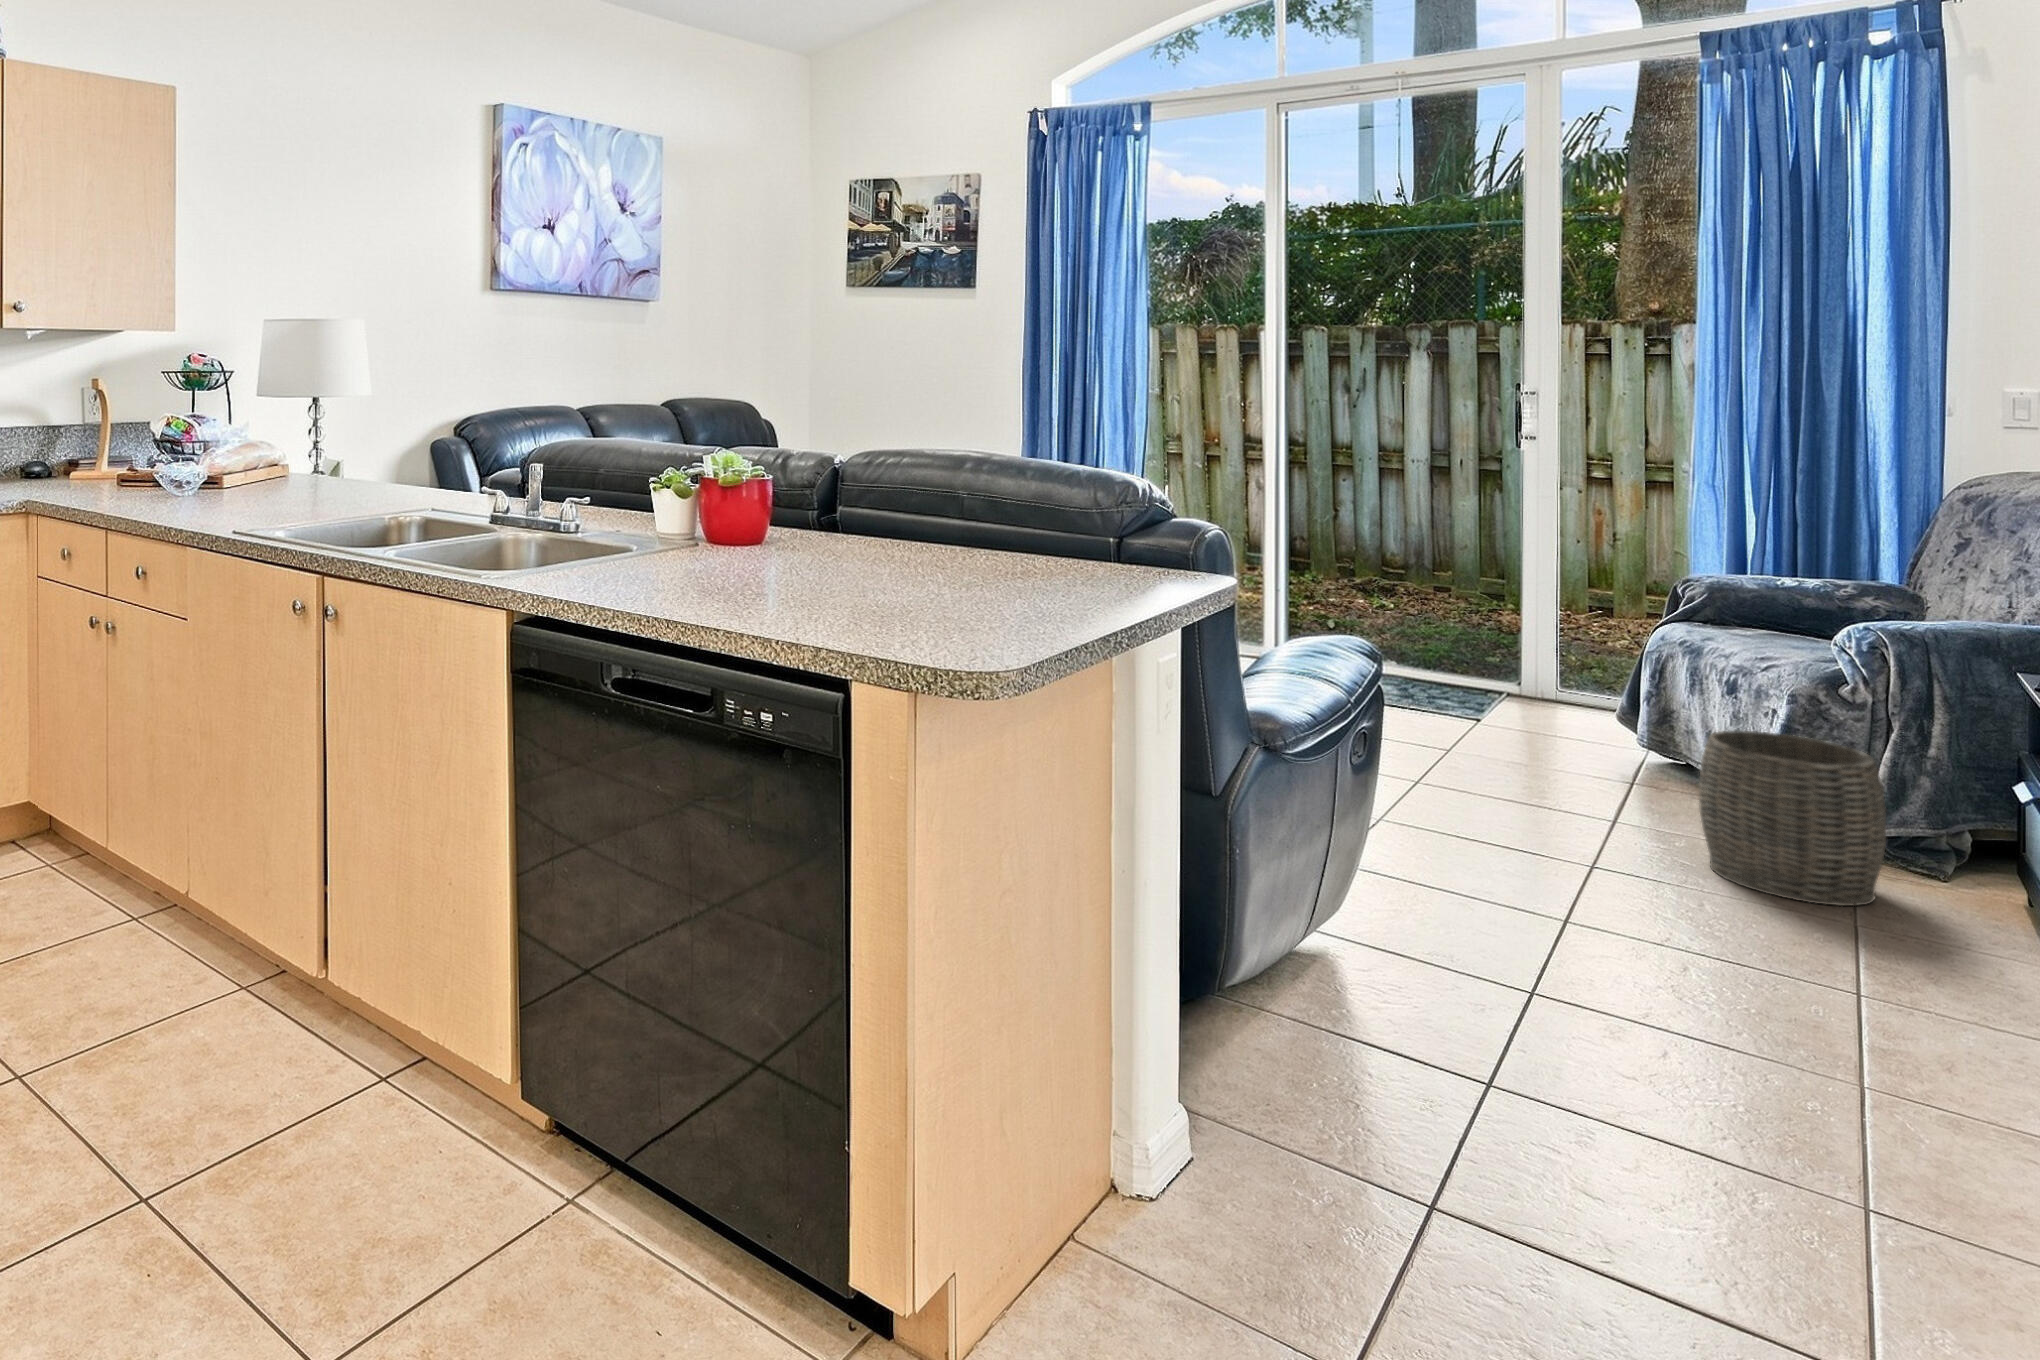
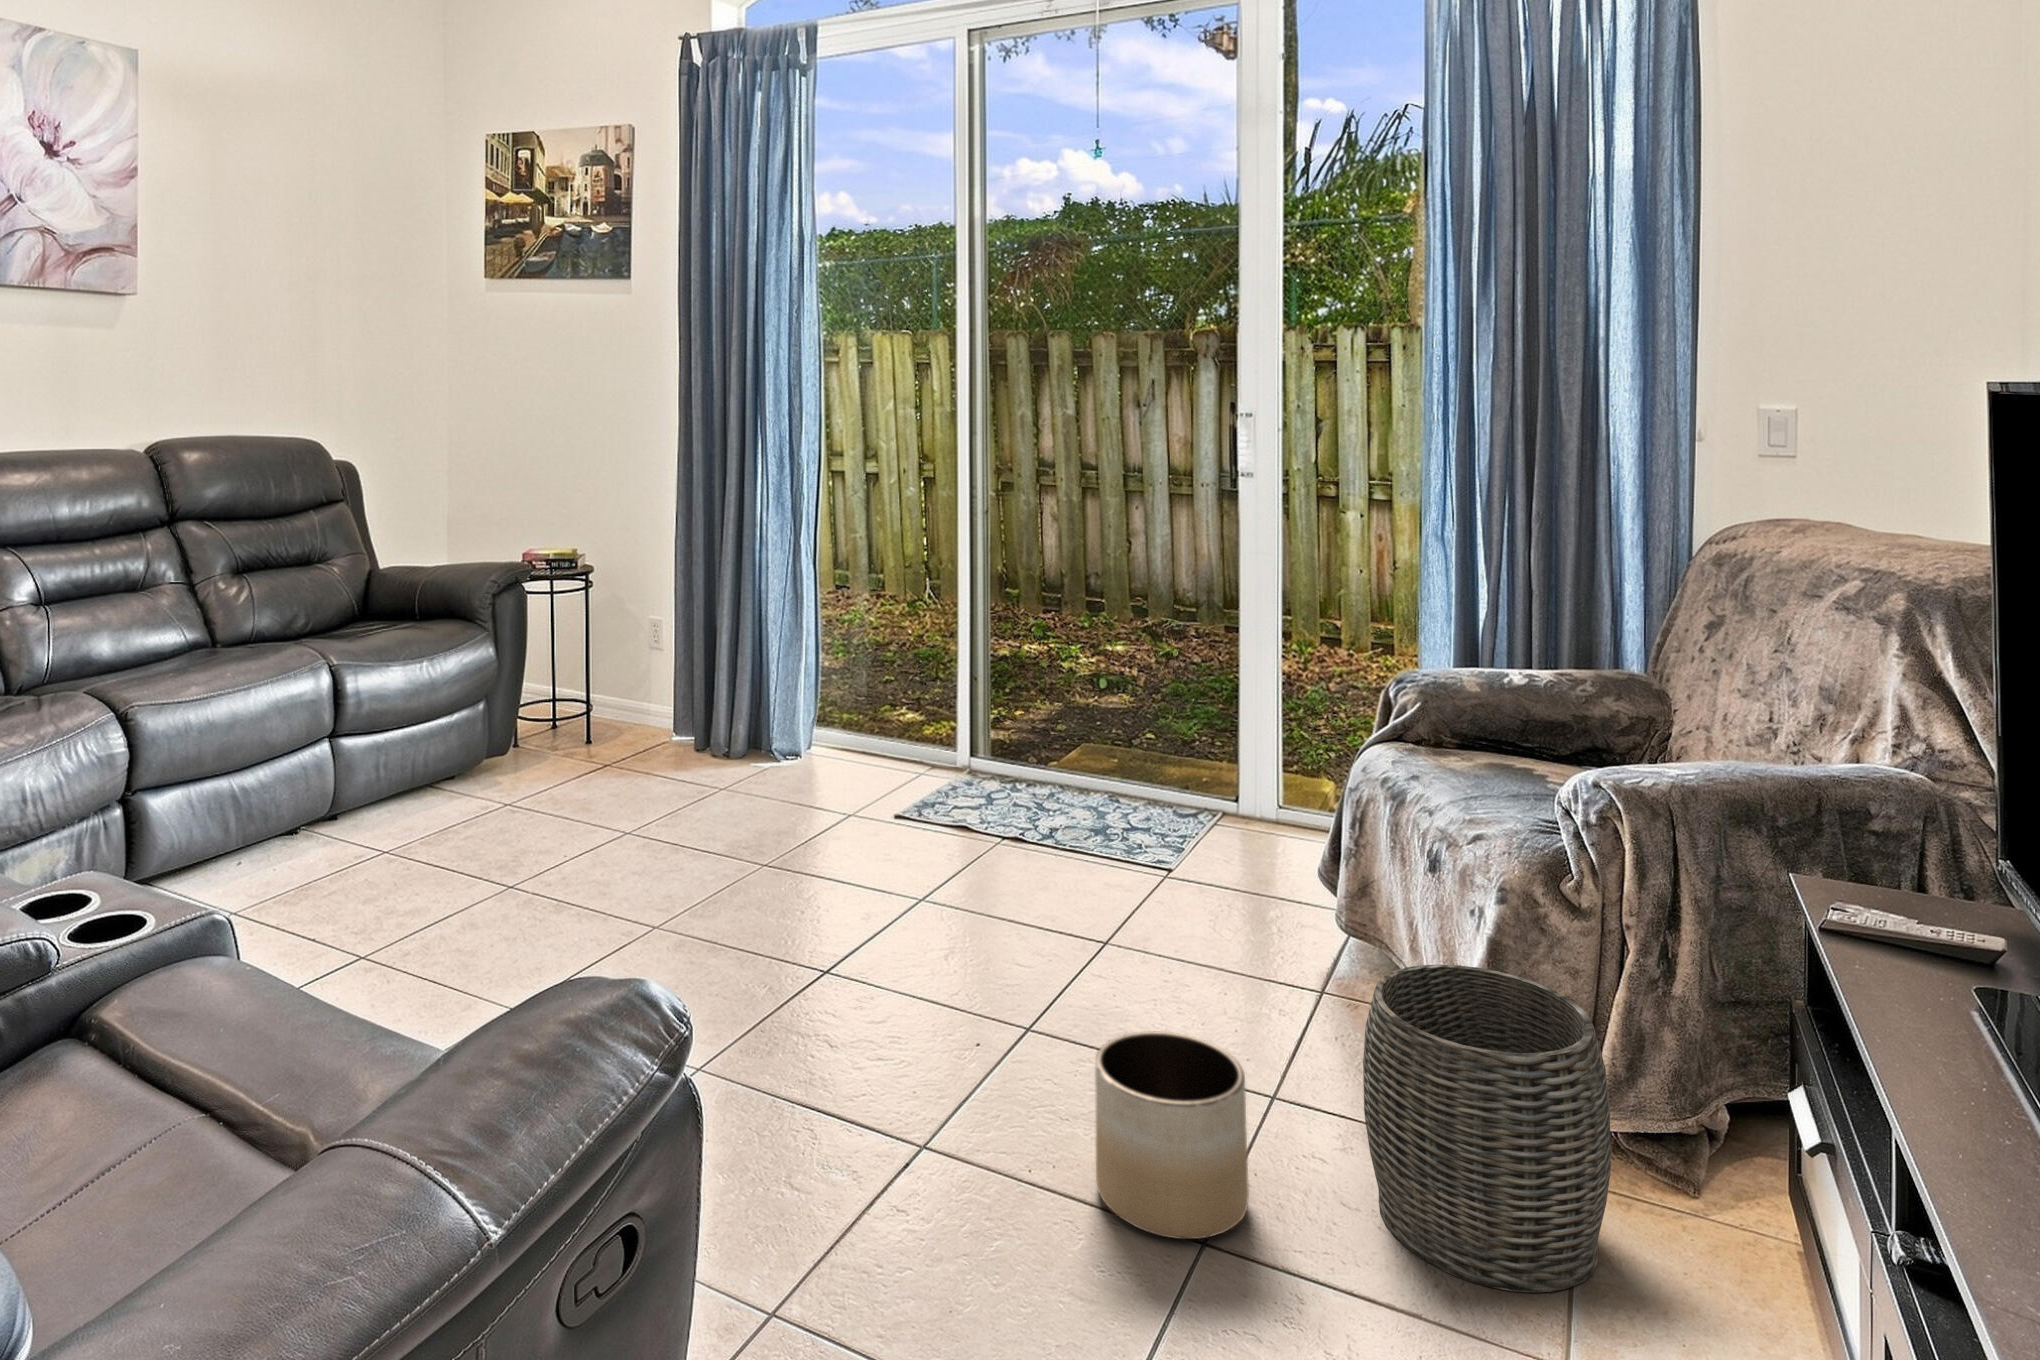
planter: none [1509,761,1620,868] -> present [1095,1031,1249,1239]

